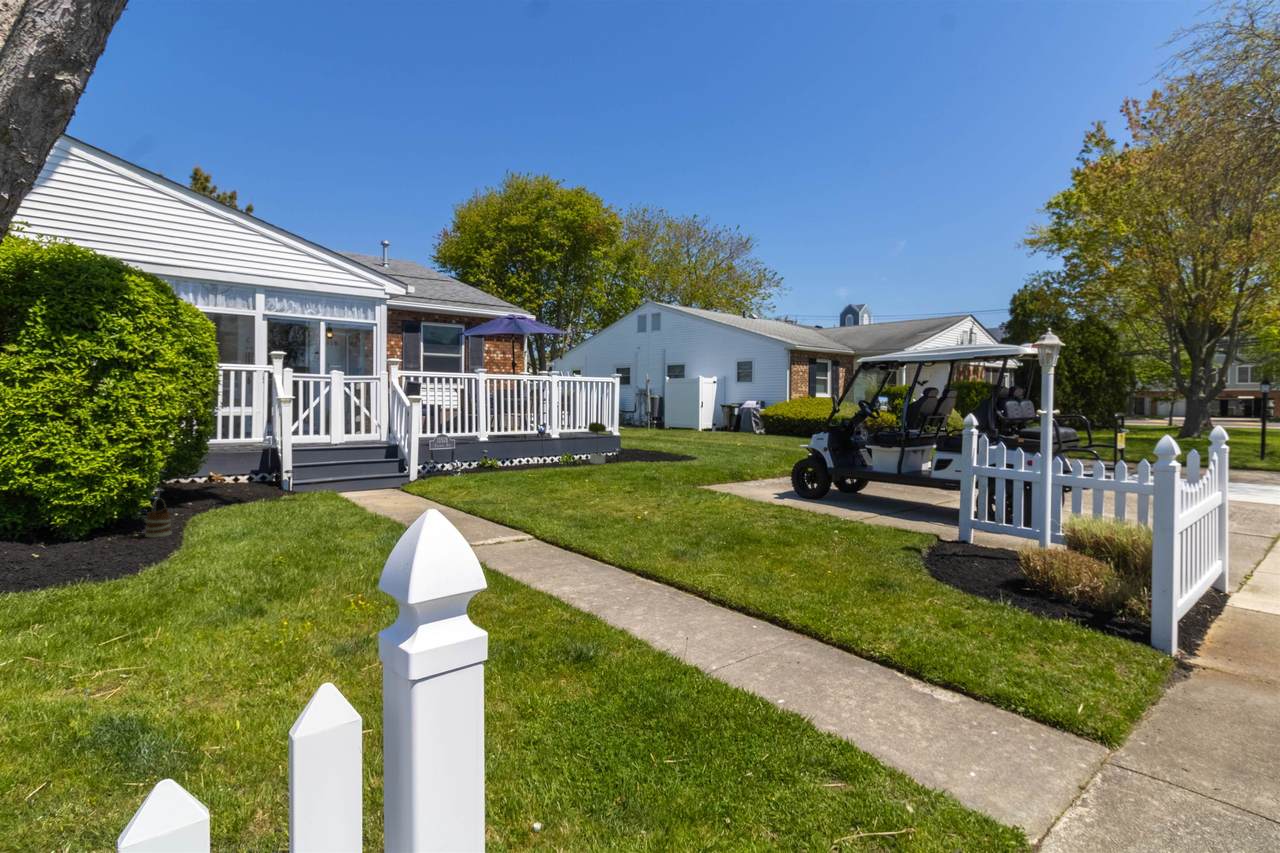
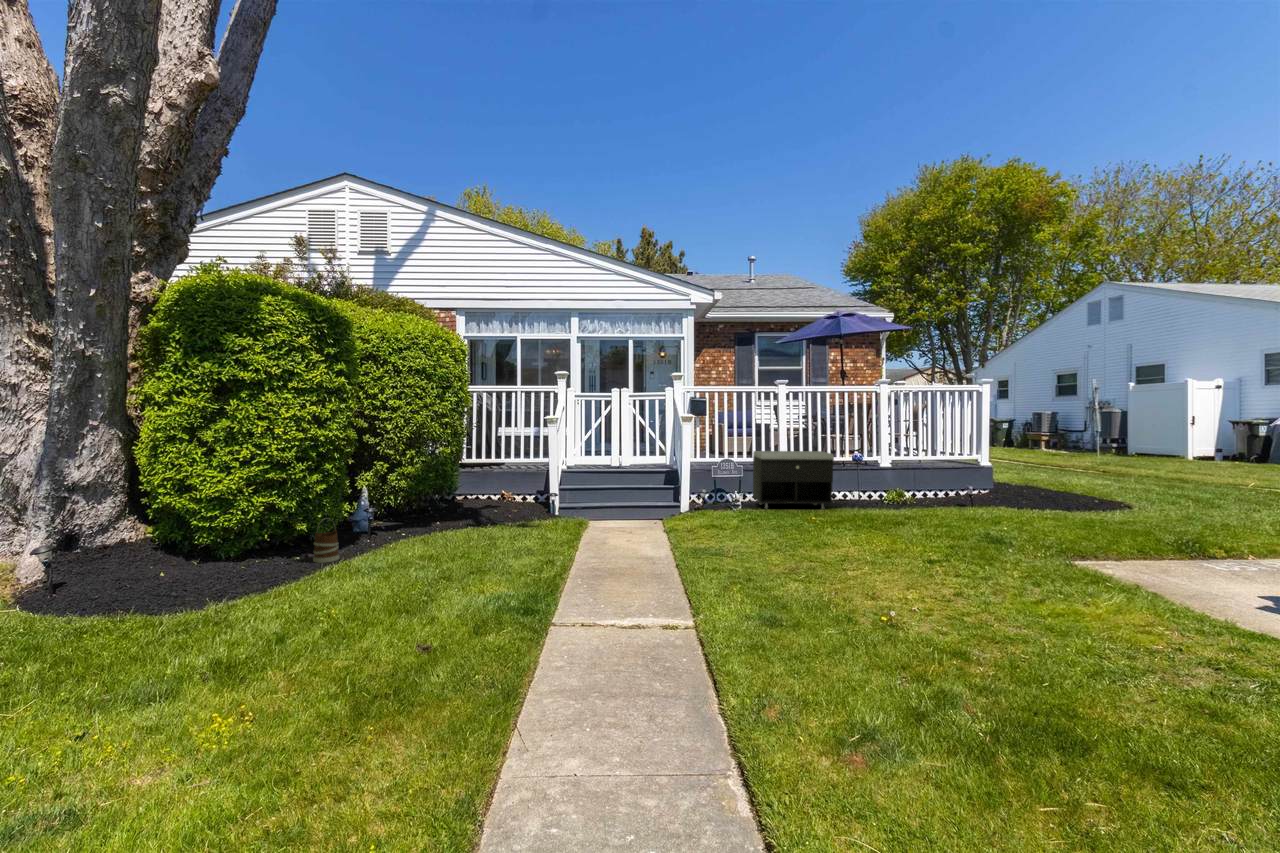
potted tree: present [588,422,606,464] -> none [941,440,973,506]
storage bench: none [466,429,528,472] -> present [753,451,834,509]

